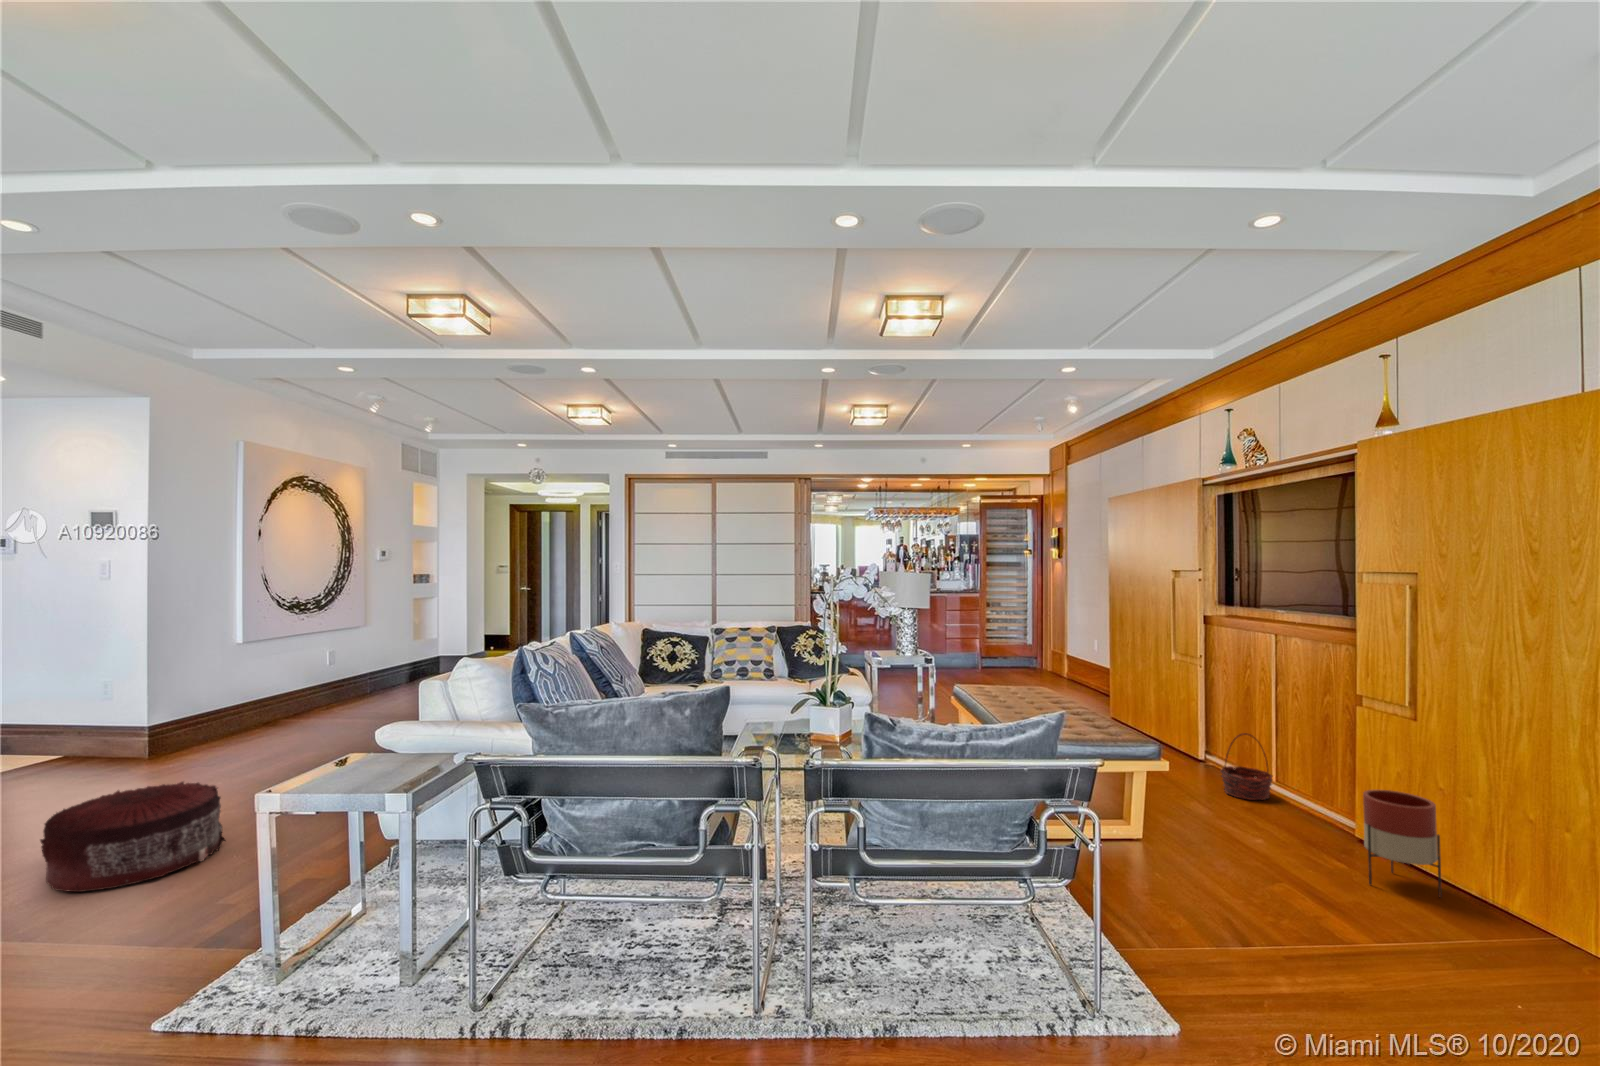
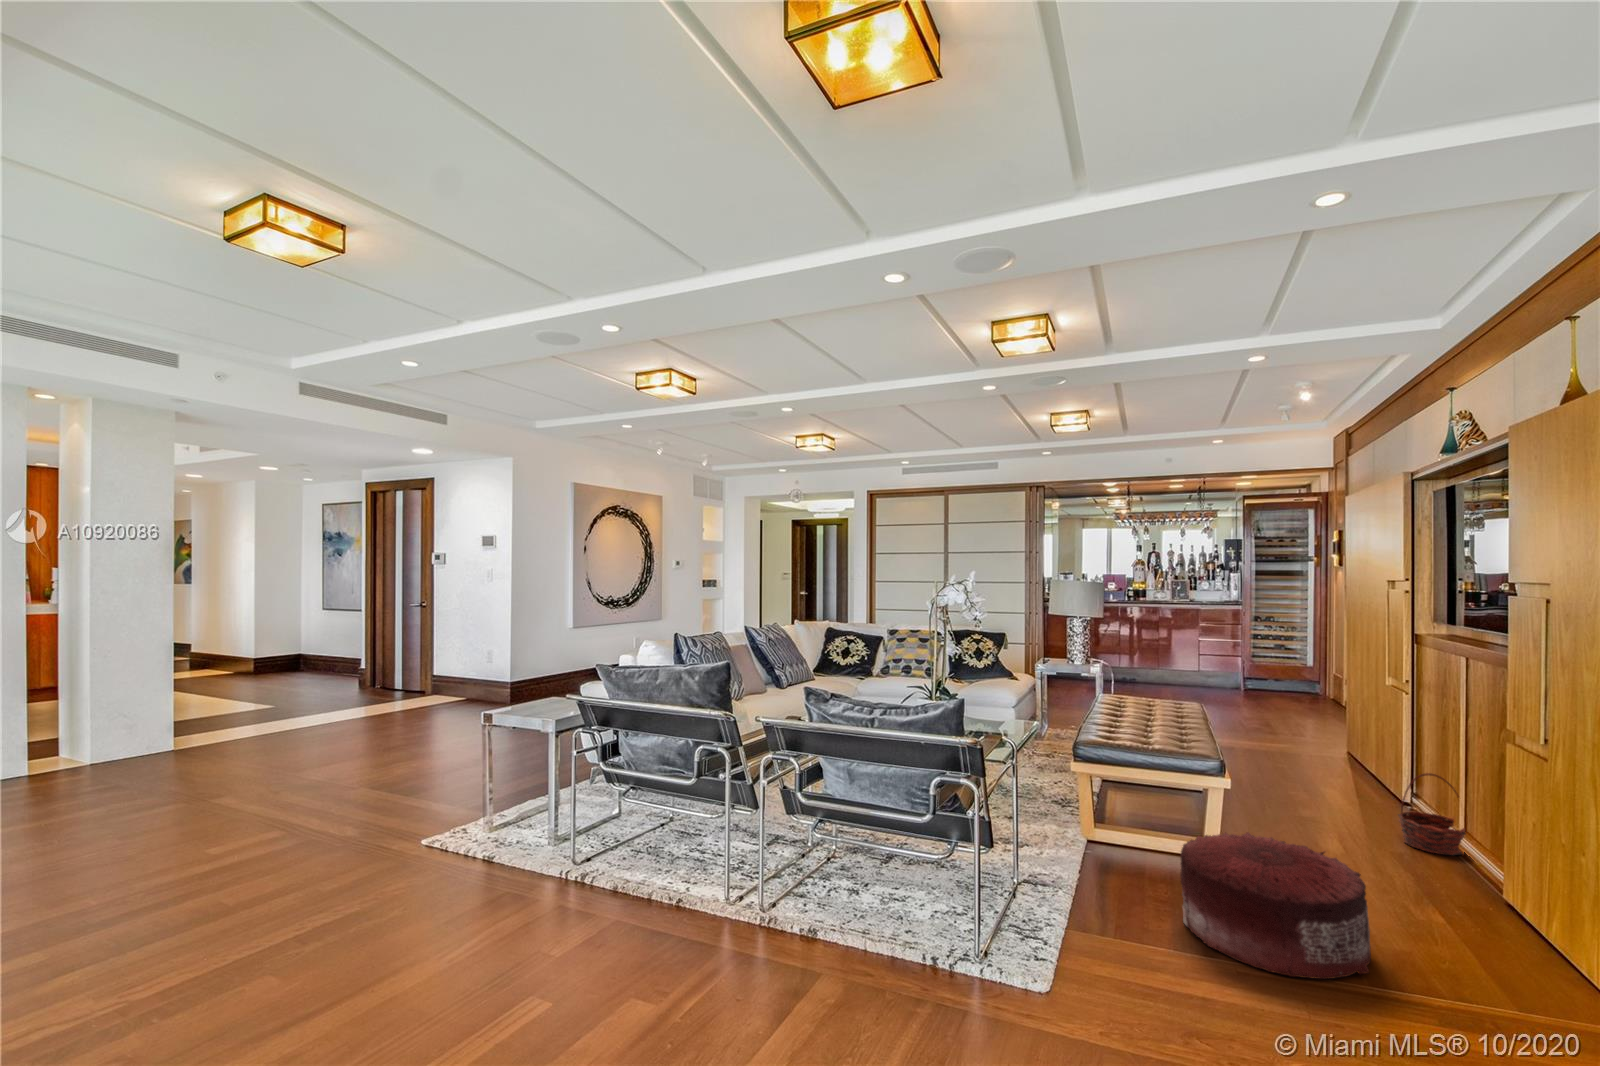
pouf: present [40,782,225,892] -> present [1180,832,1371,979]
planter: present [1363,790,1442,897] -> none [1469,843,1571,984]

